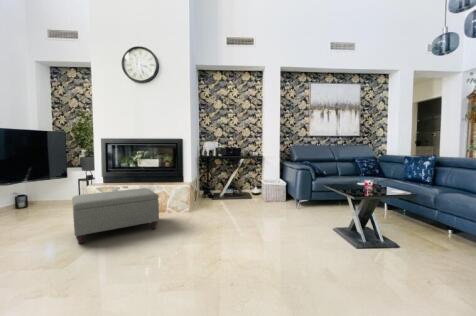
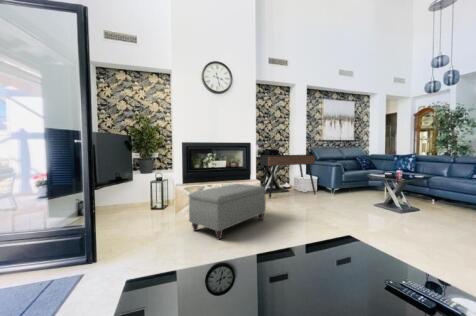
console table: none [213,155,276,204] -> present [260,155,315,198]

